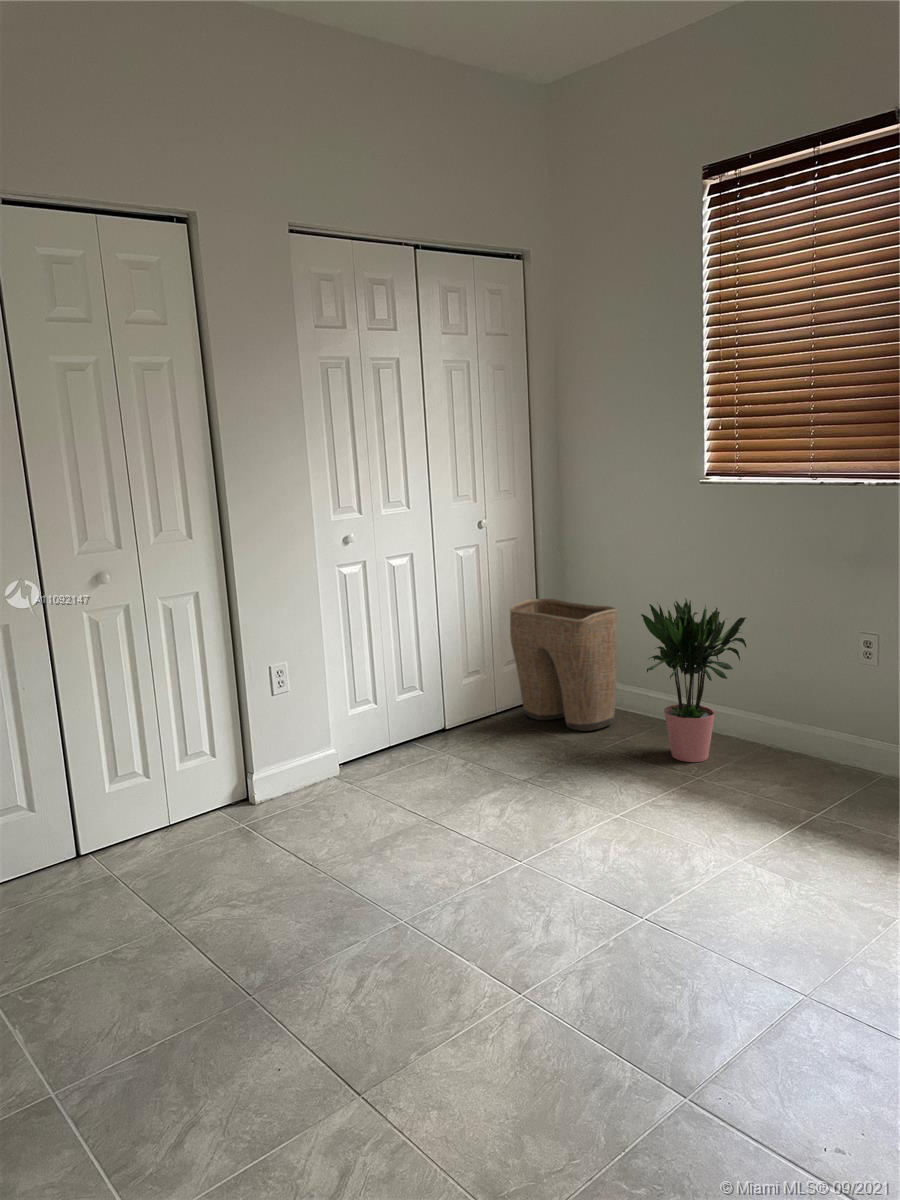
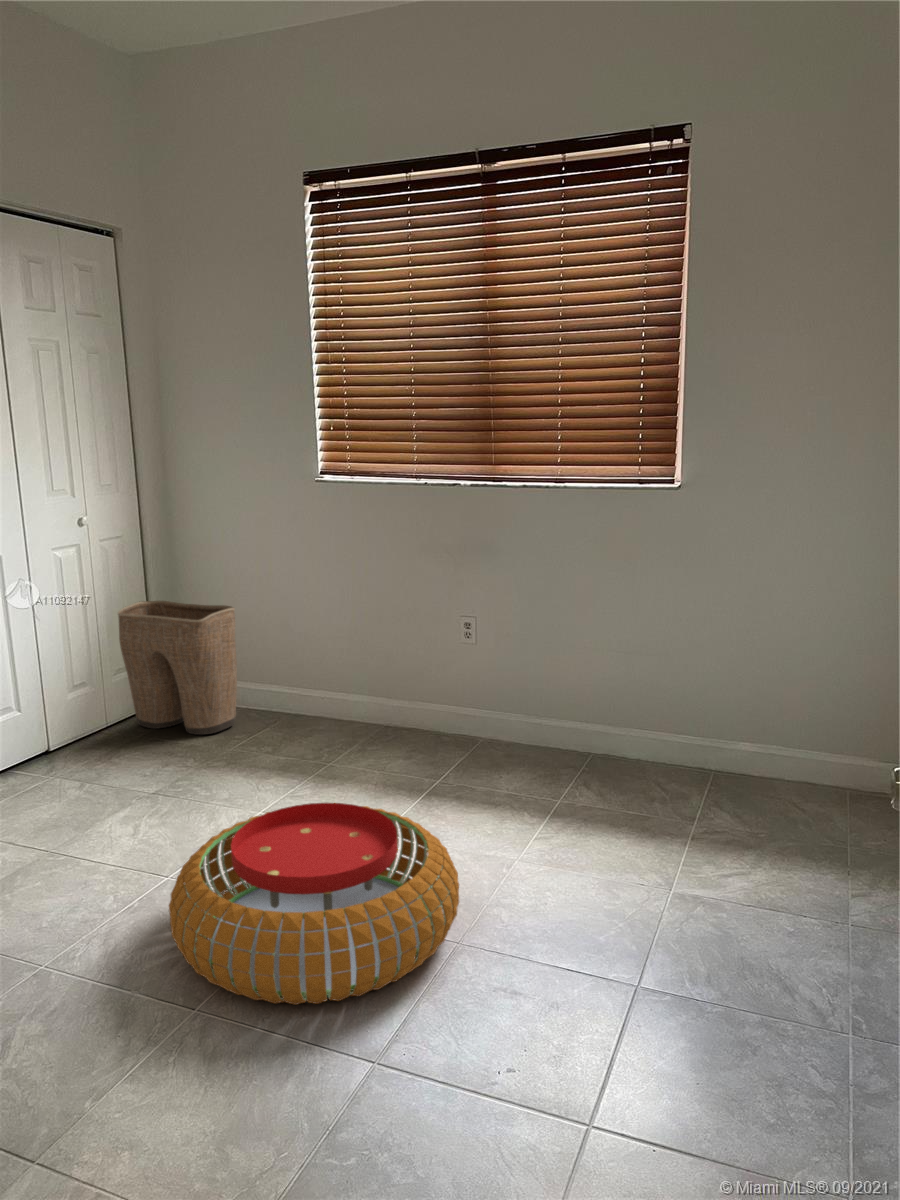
potted plant: present [641,598,746,762] -> none [264,588,372,753]
pouf: none [508,814,807,1020] -> present [169,803,459,1005]

